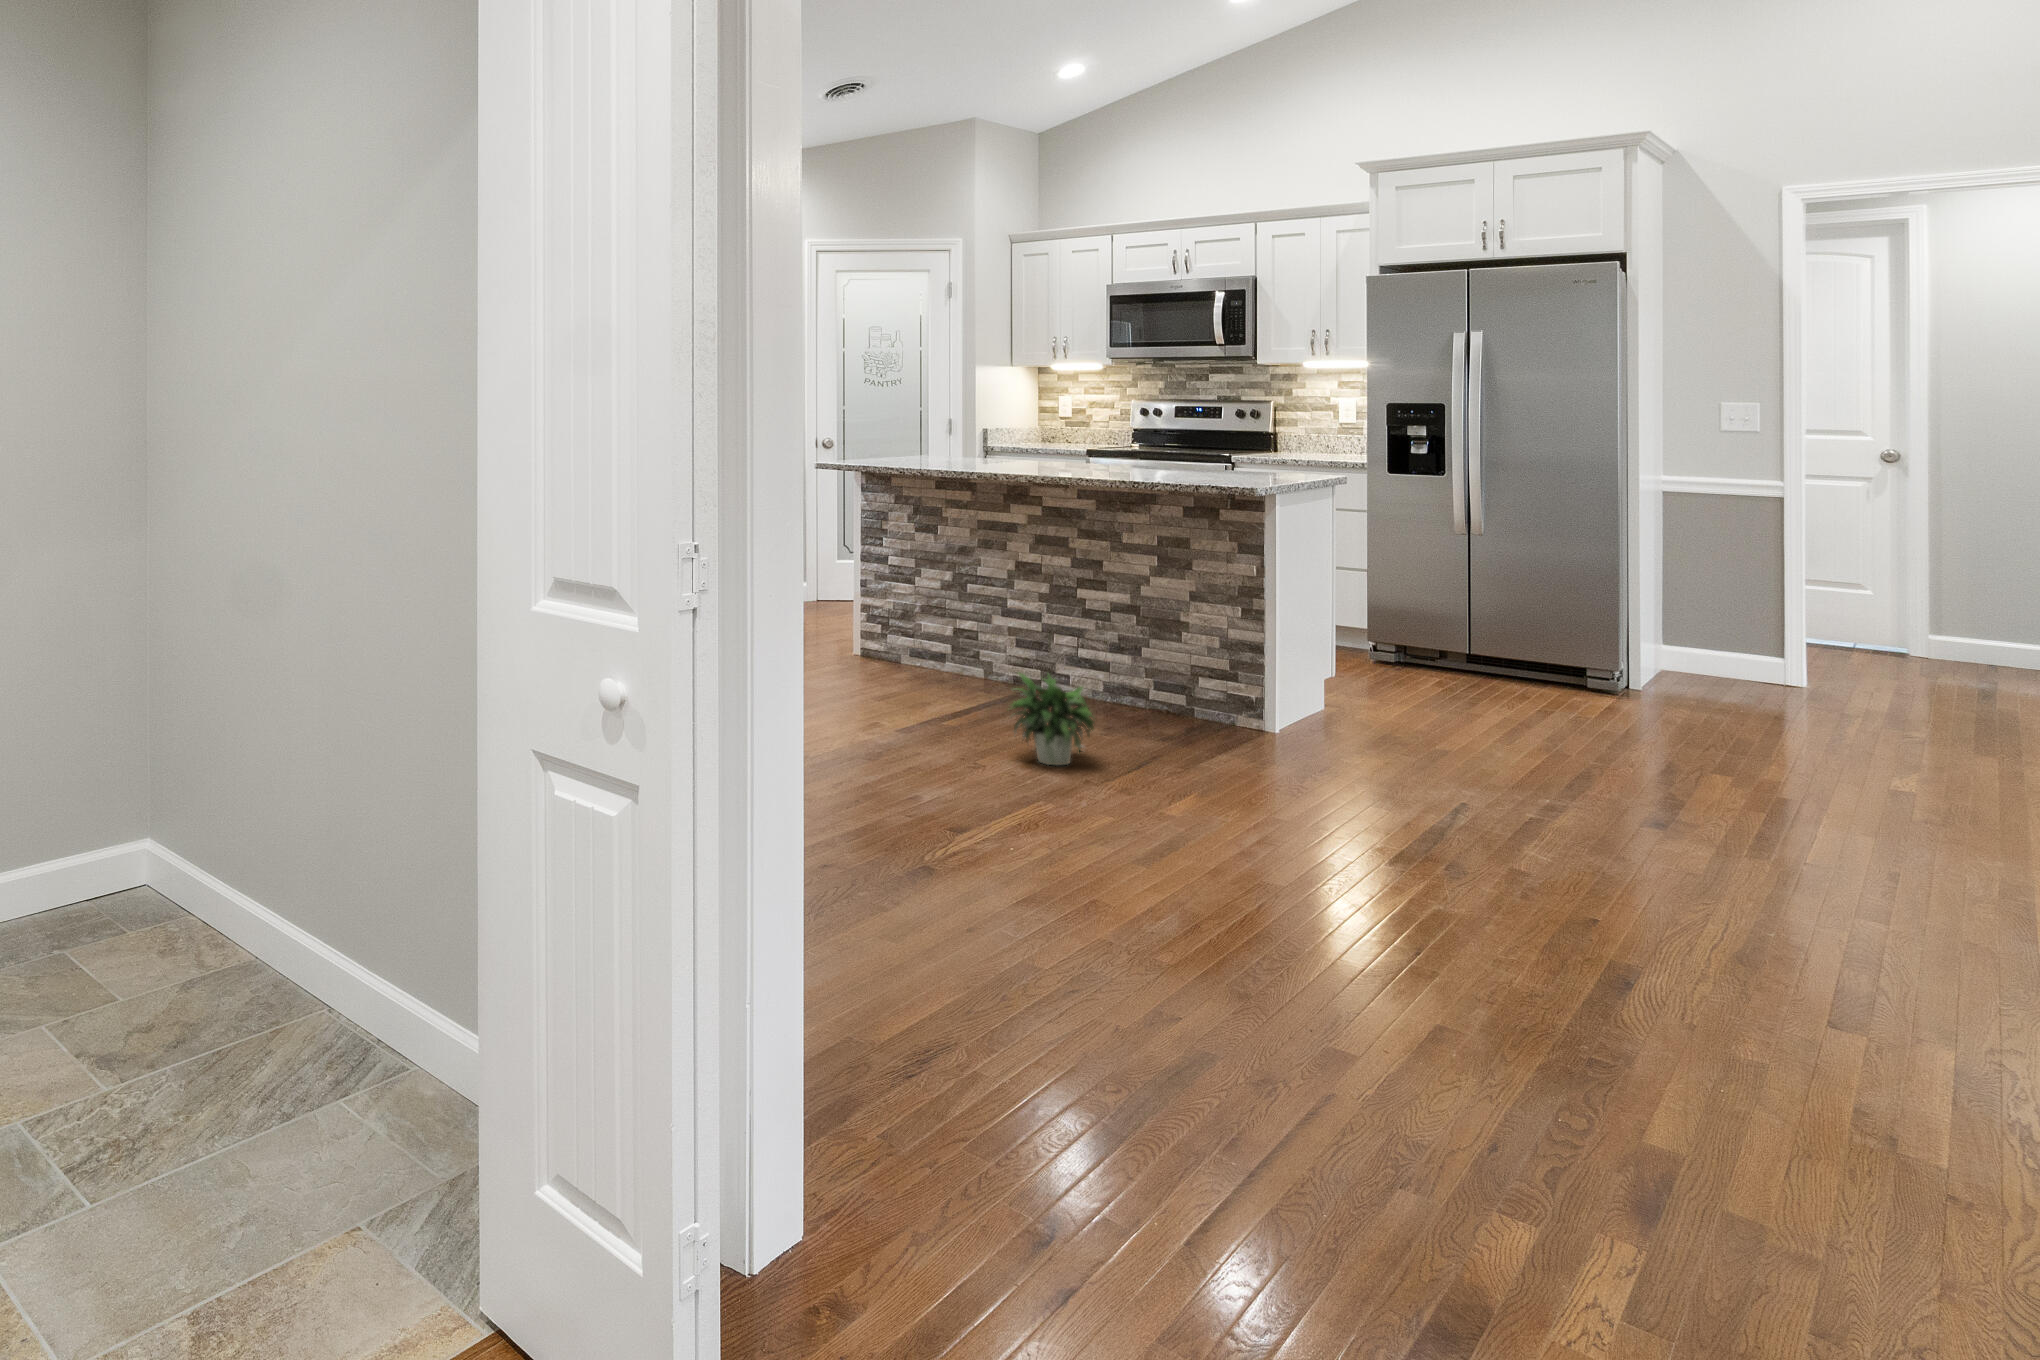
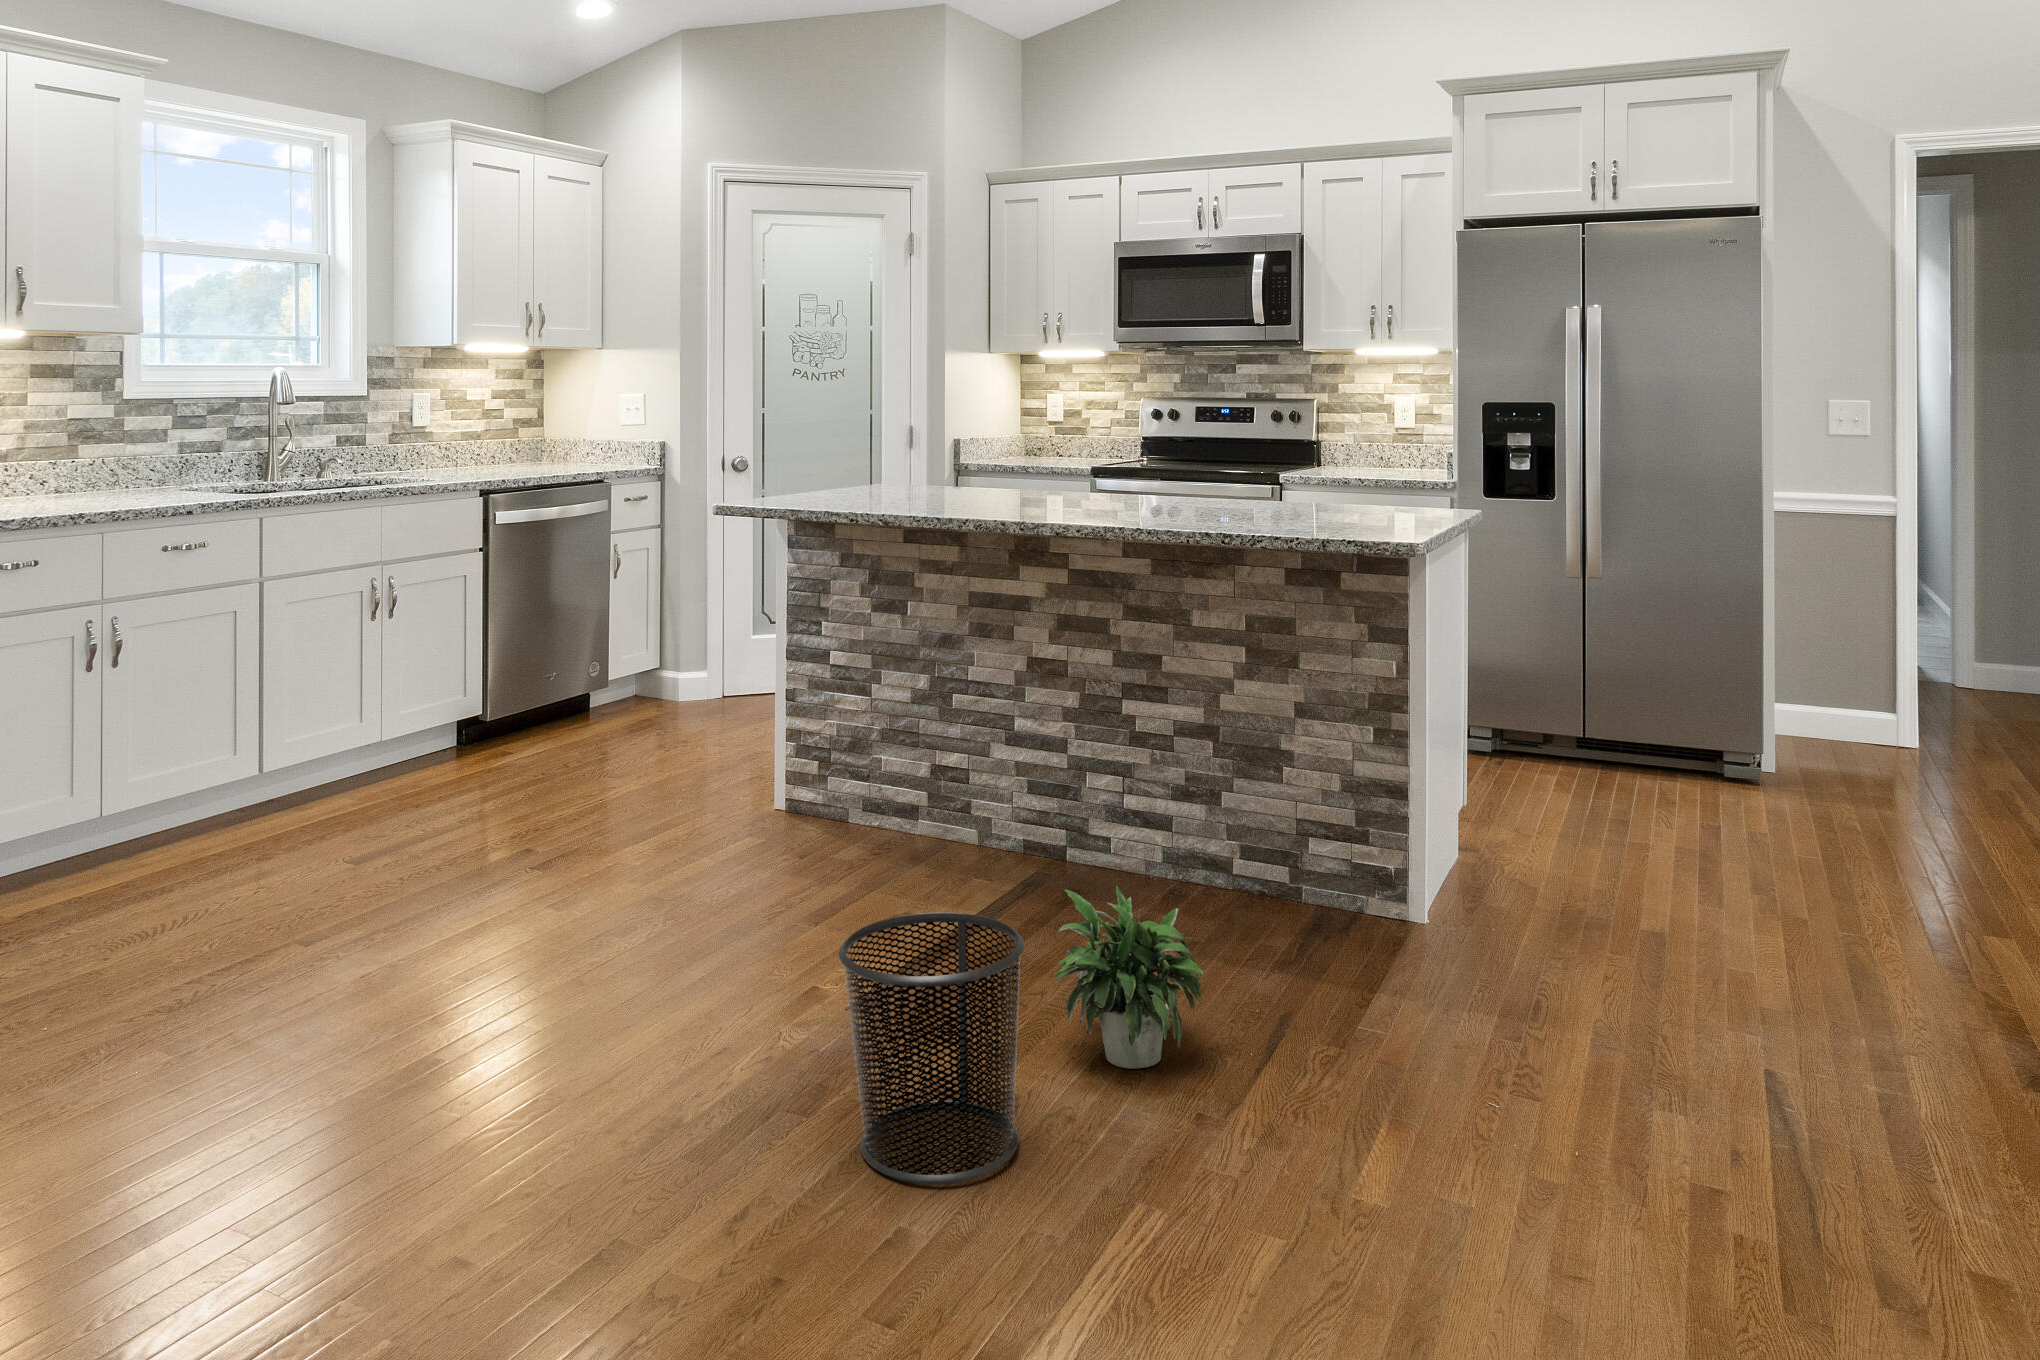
waste bin: none [883,666,982,787] -> present [839,912,1024,1184]

